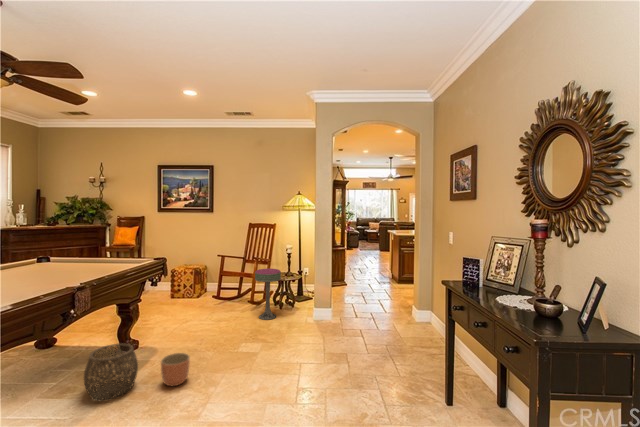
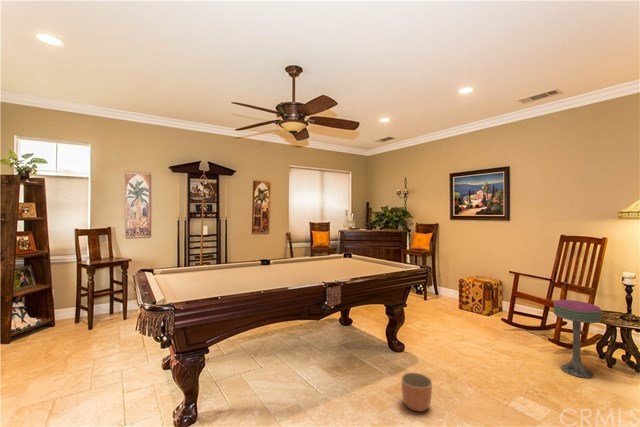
woven basket: present [84,343,138,400] -> none [342,340,386,394]

